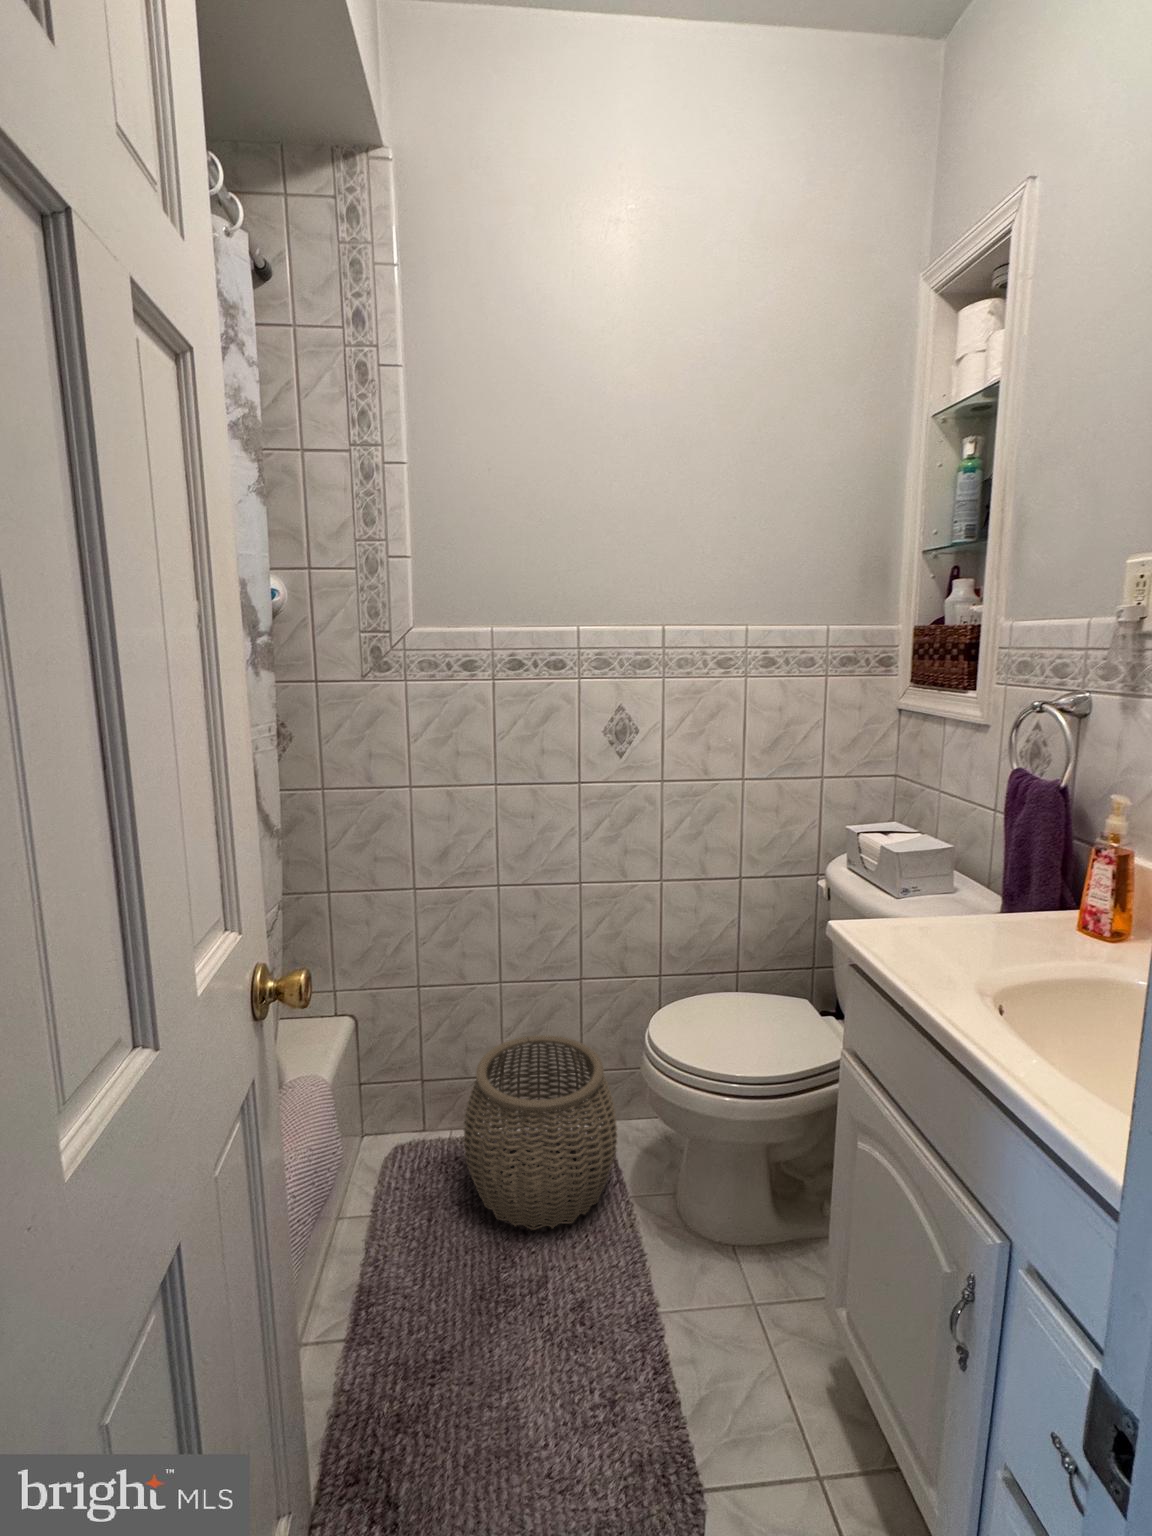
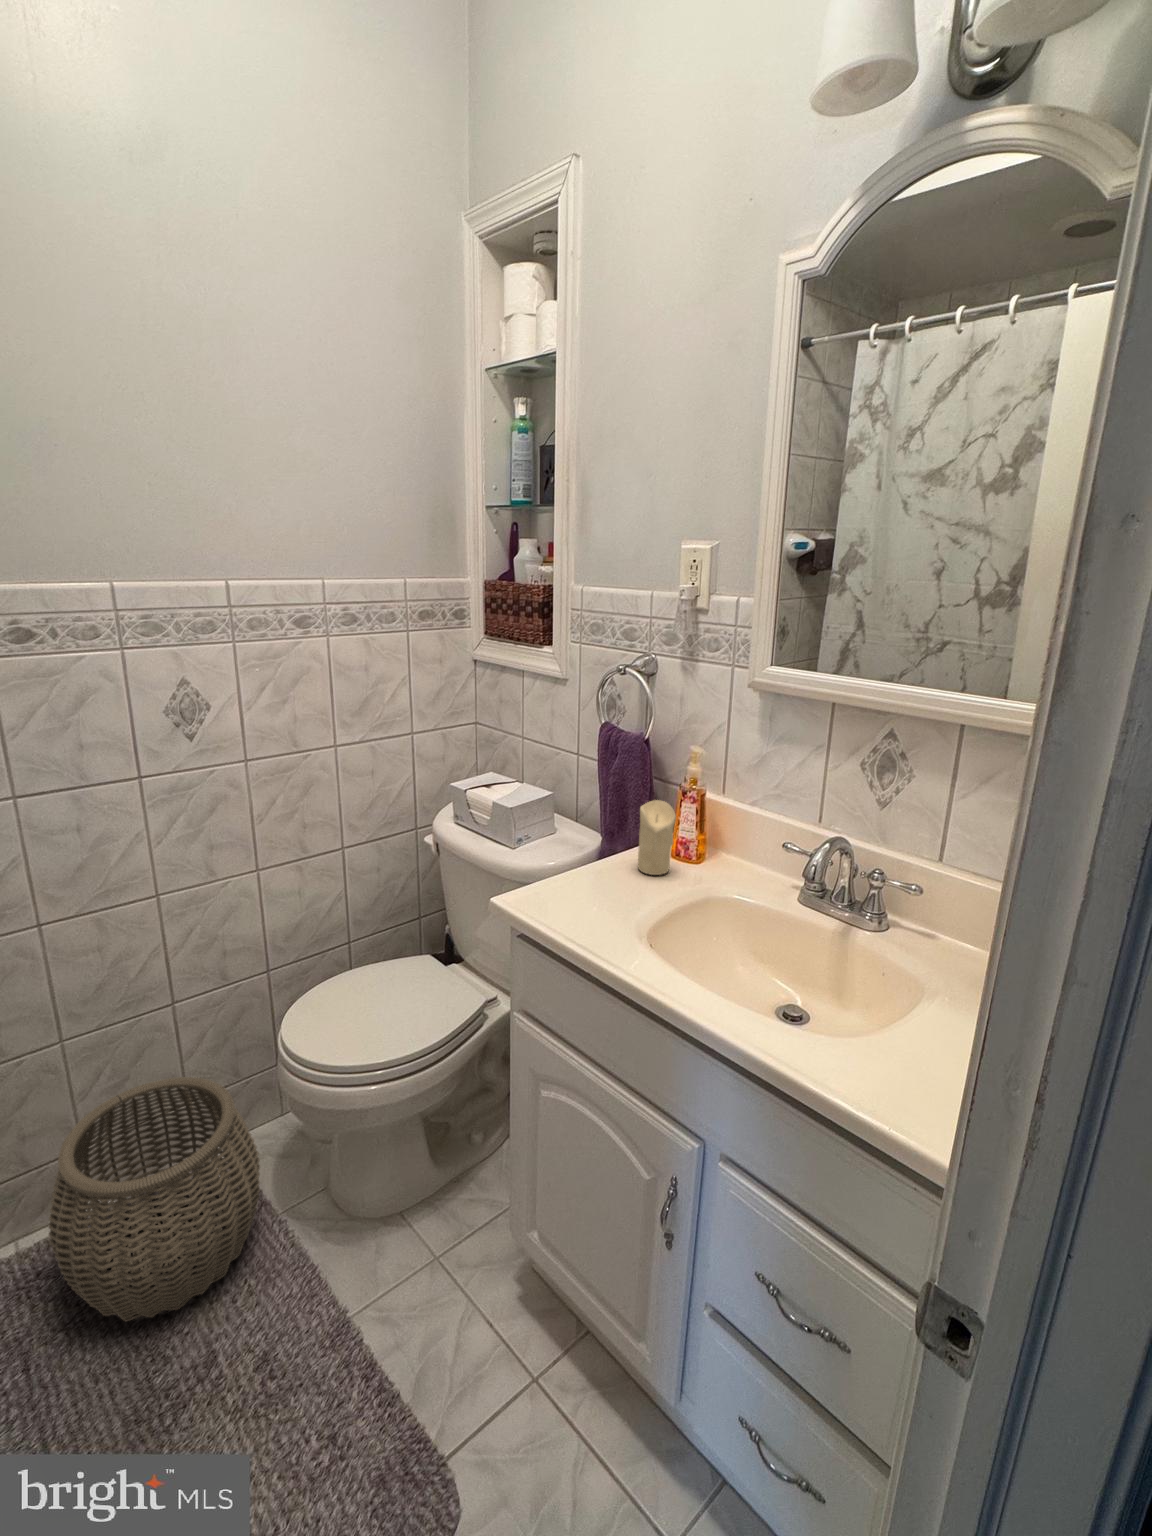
candle: none [1023,852,1078,941] -> present [638,800,676,875]

